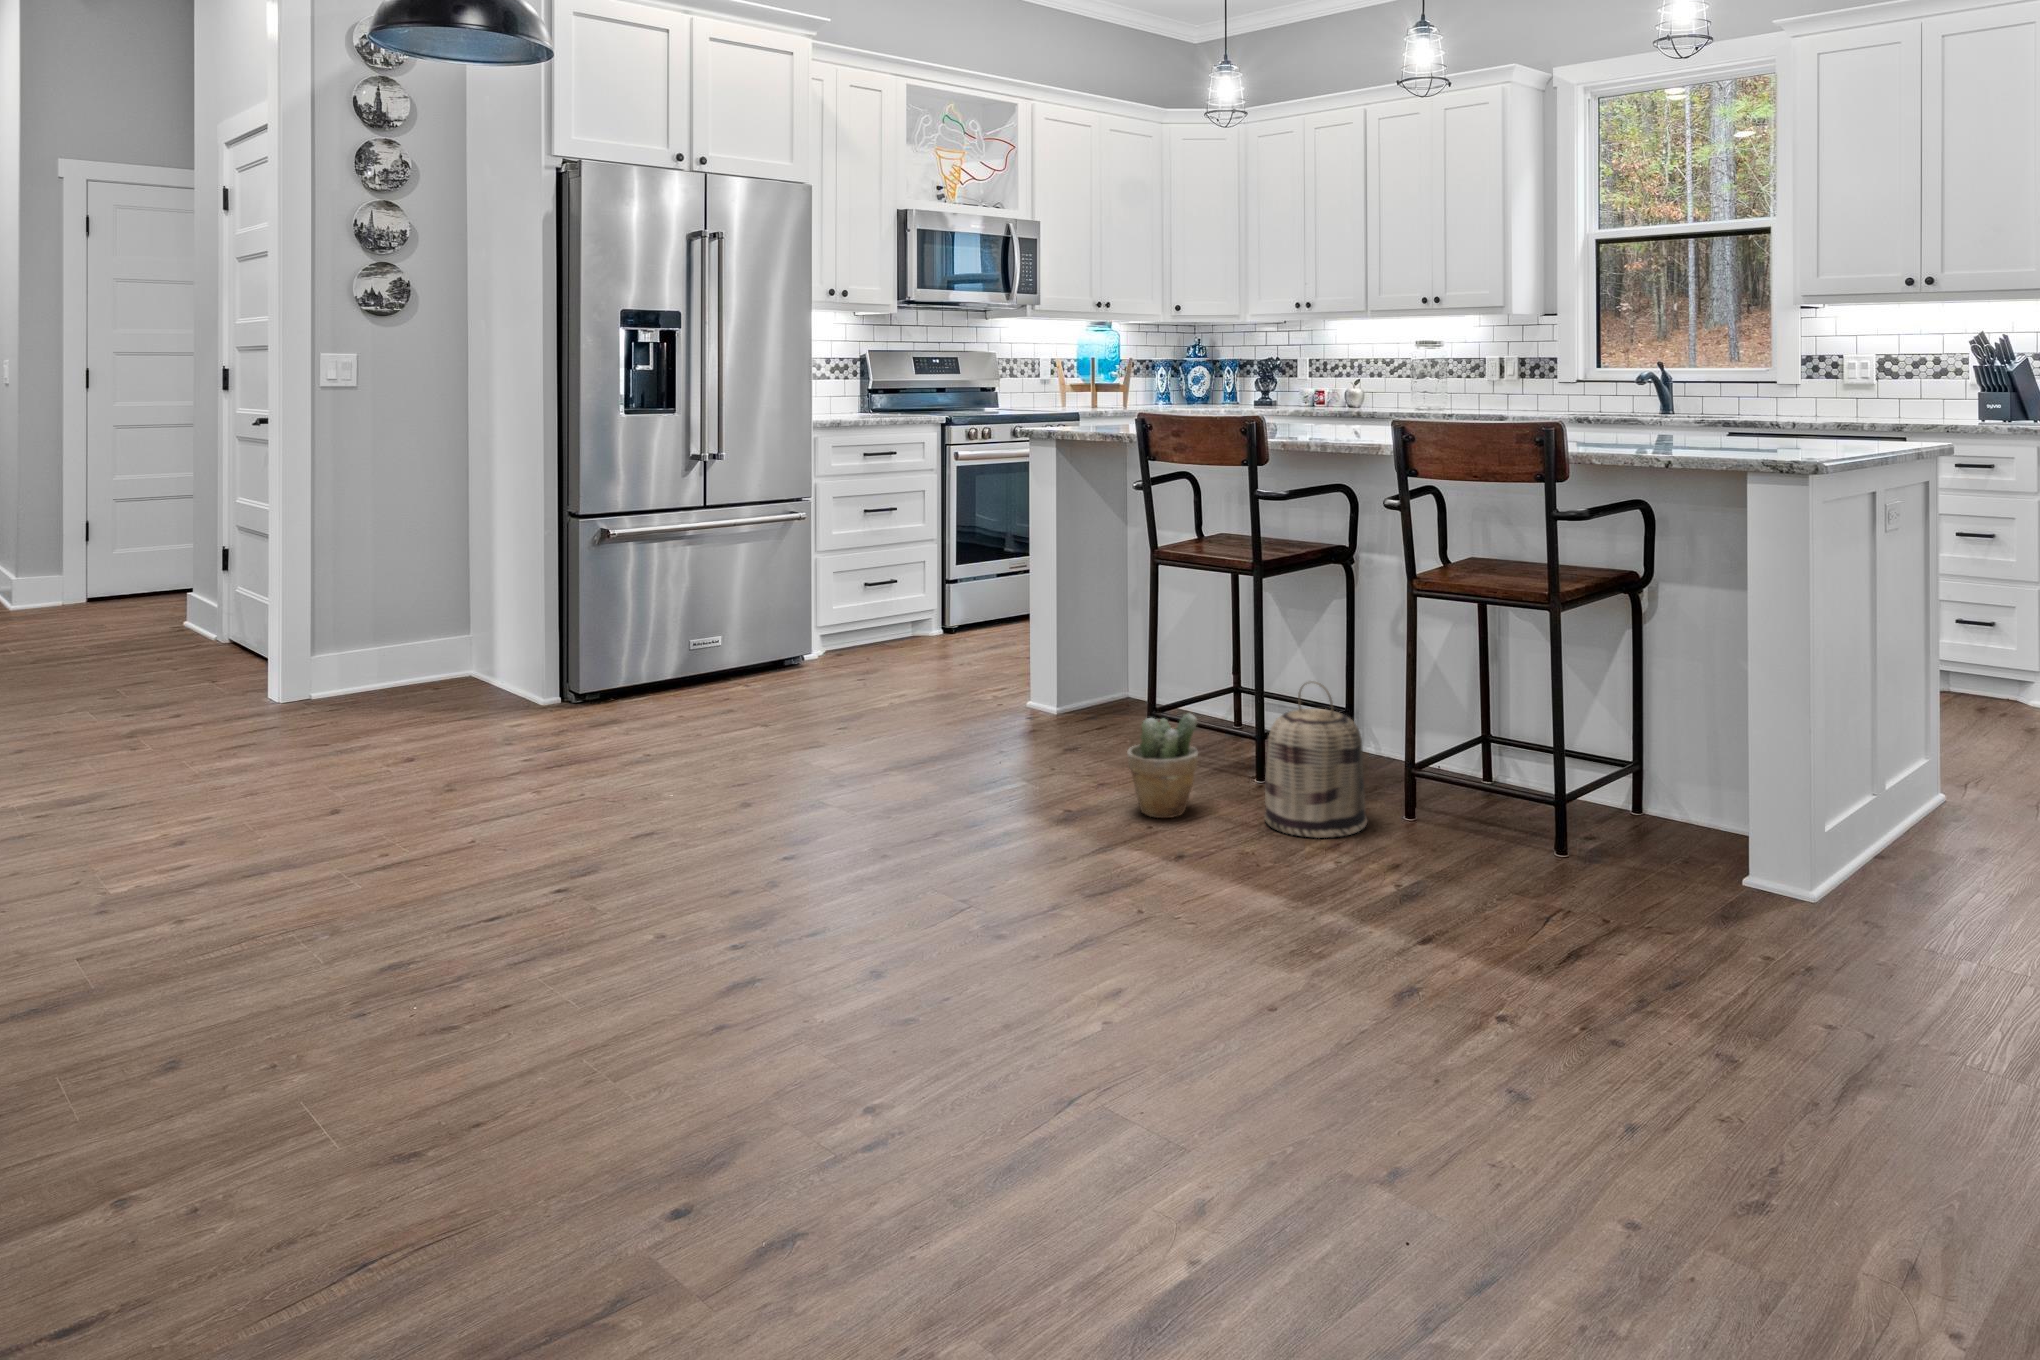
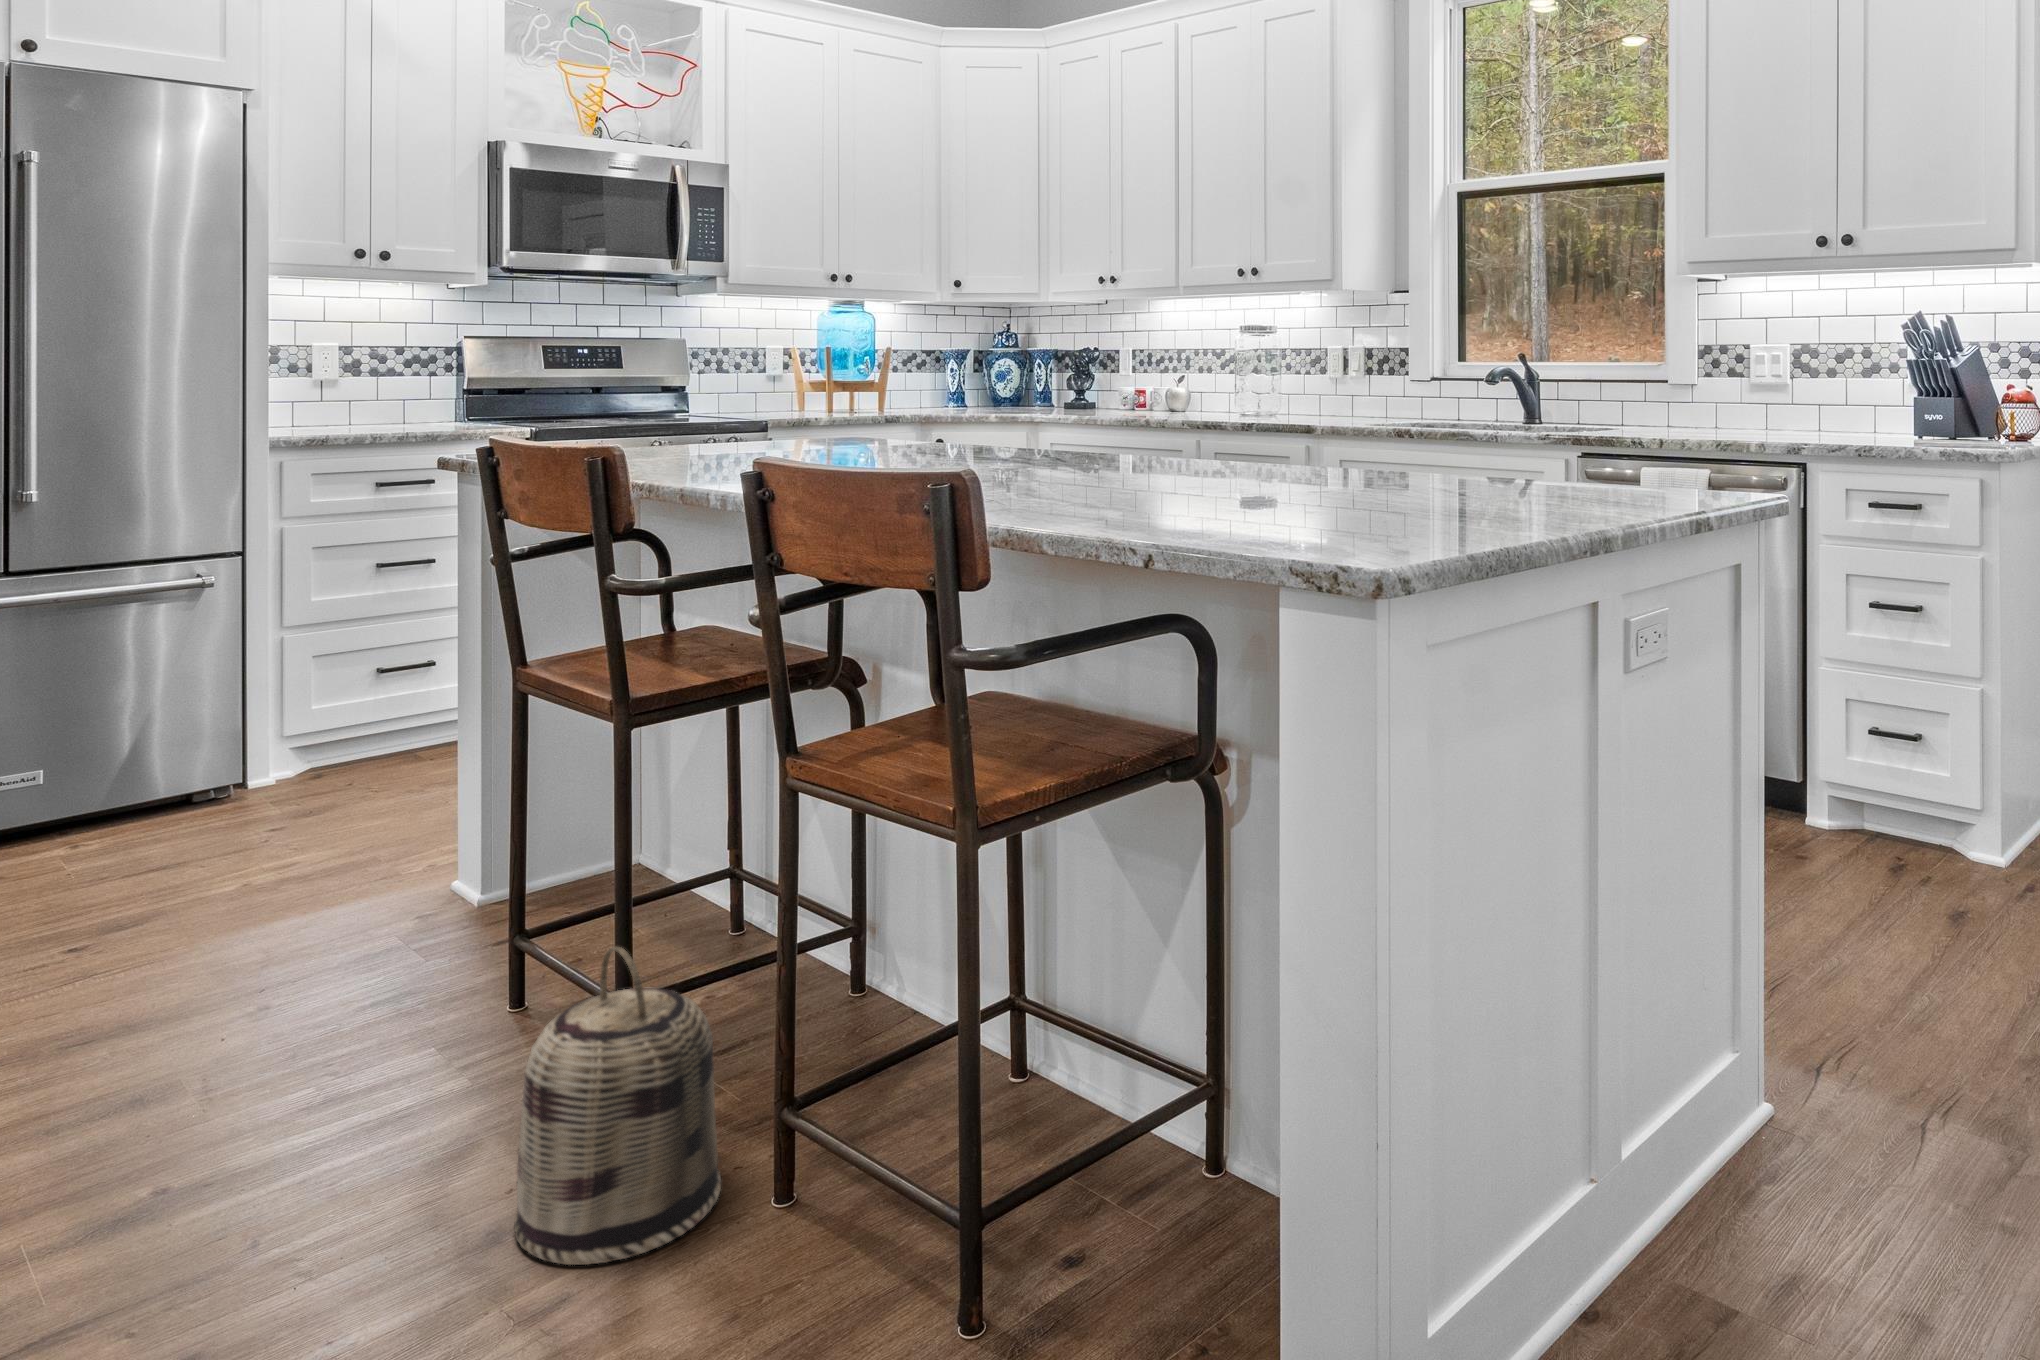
potted plant: present [1127,714,1199,818] -> none [288,998,442,1204]

